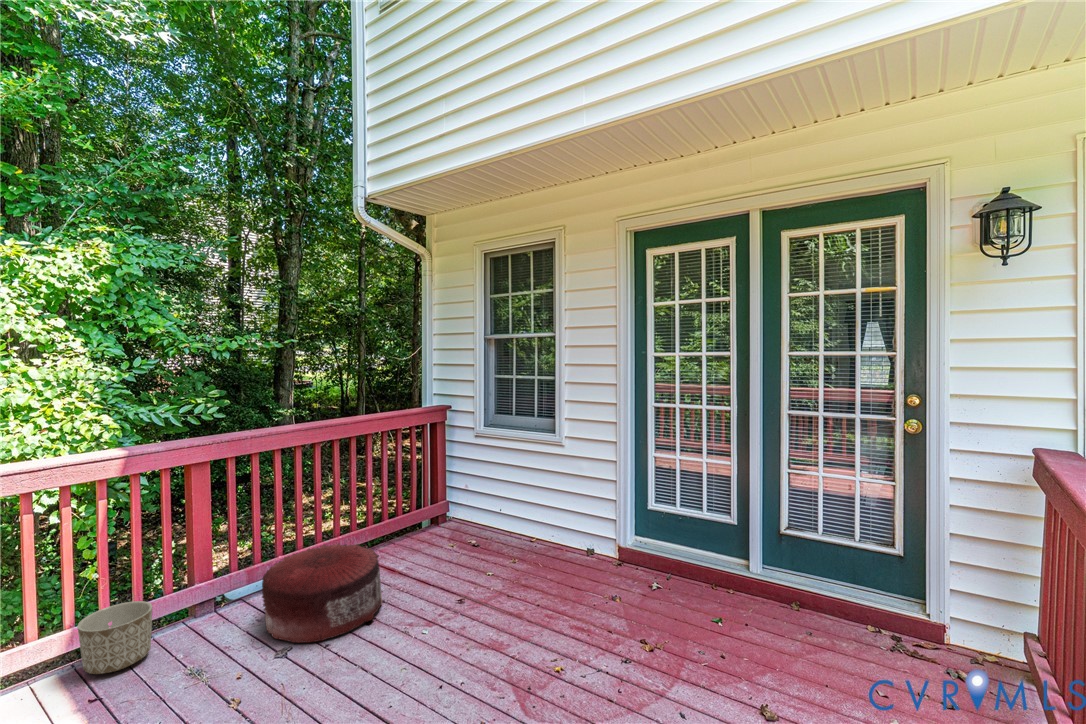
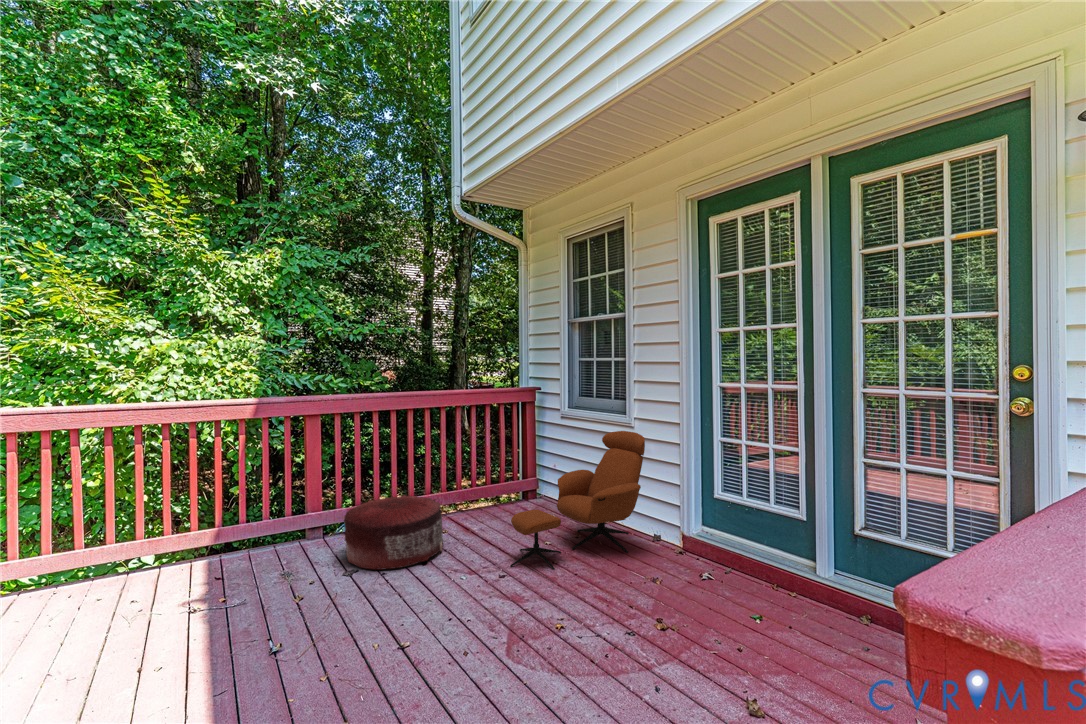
lounge chair: none [463,450,584,609] -> present [510,431,645,569]
planter: present [77,601,152,674] -> none [218,517,269,566]

